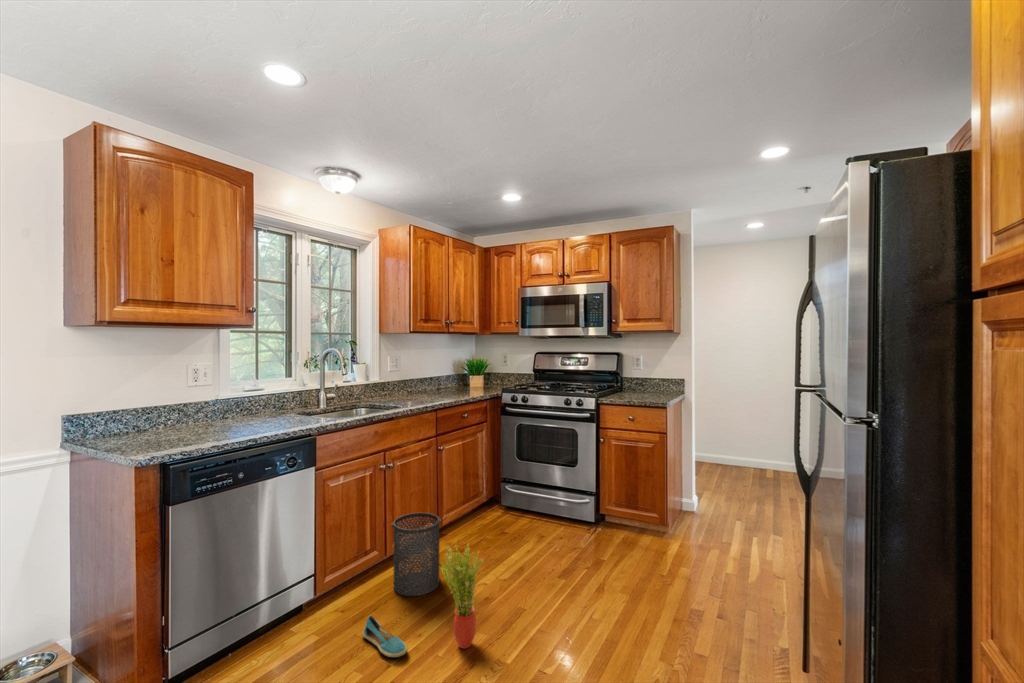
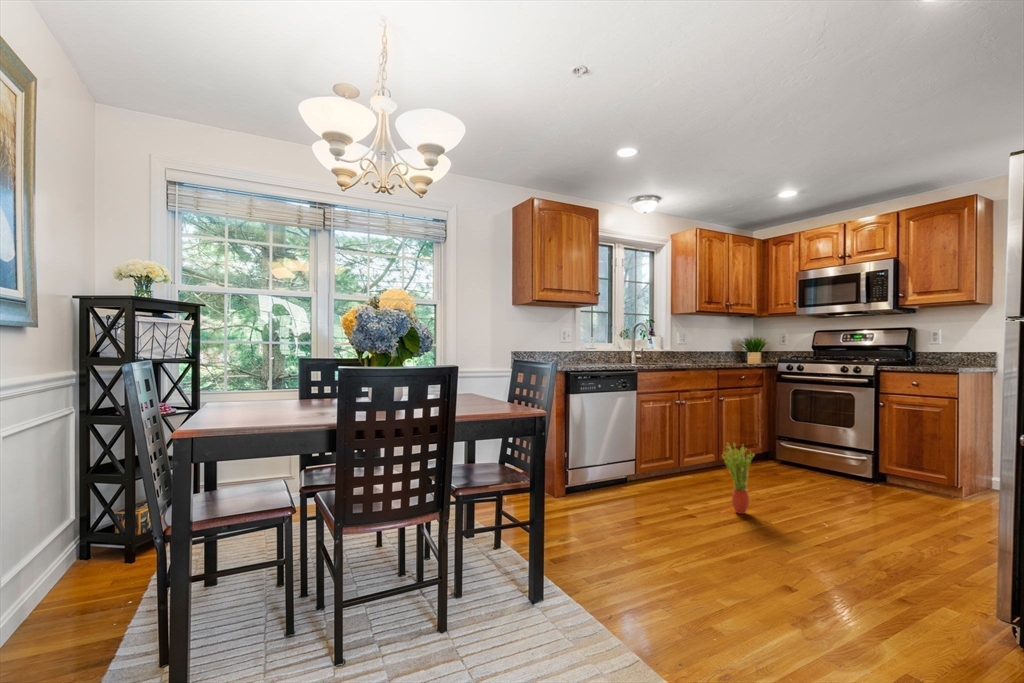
trash can: present [392,513,441,596] -> none [685,437,722,491]
shoe: present [362,616,408,657] -> none [668,486,699,507]

